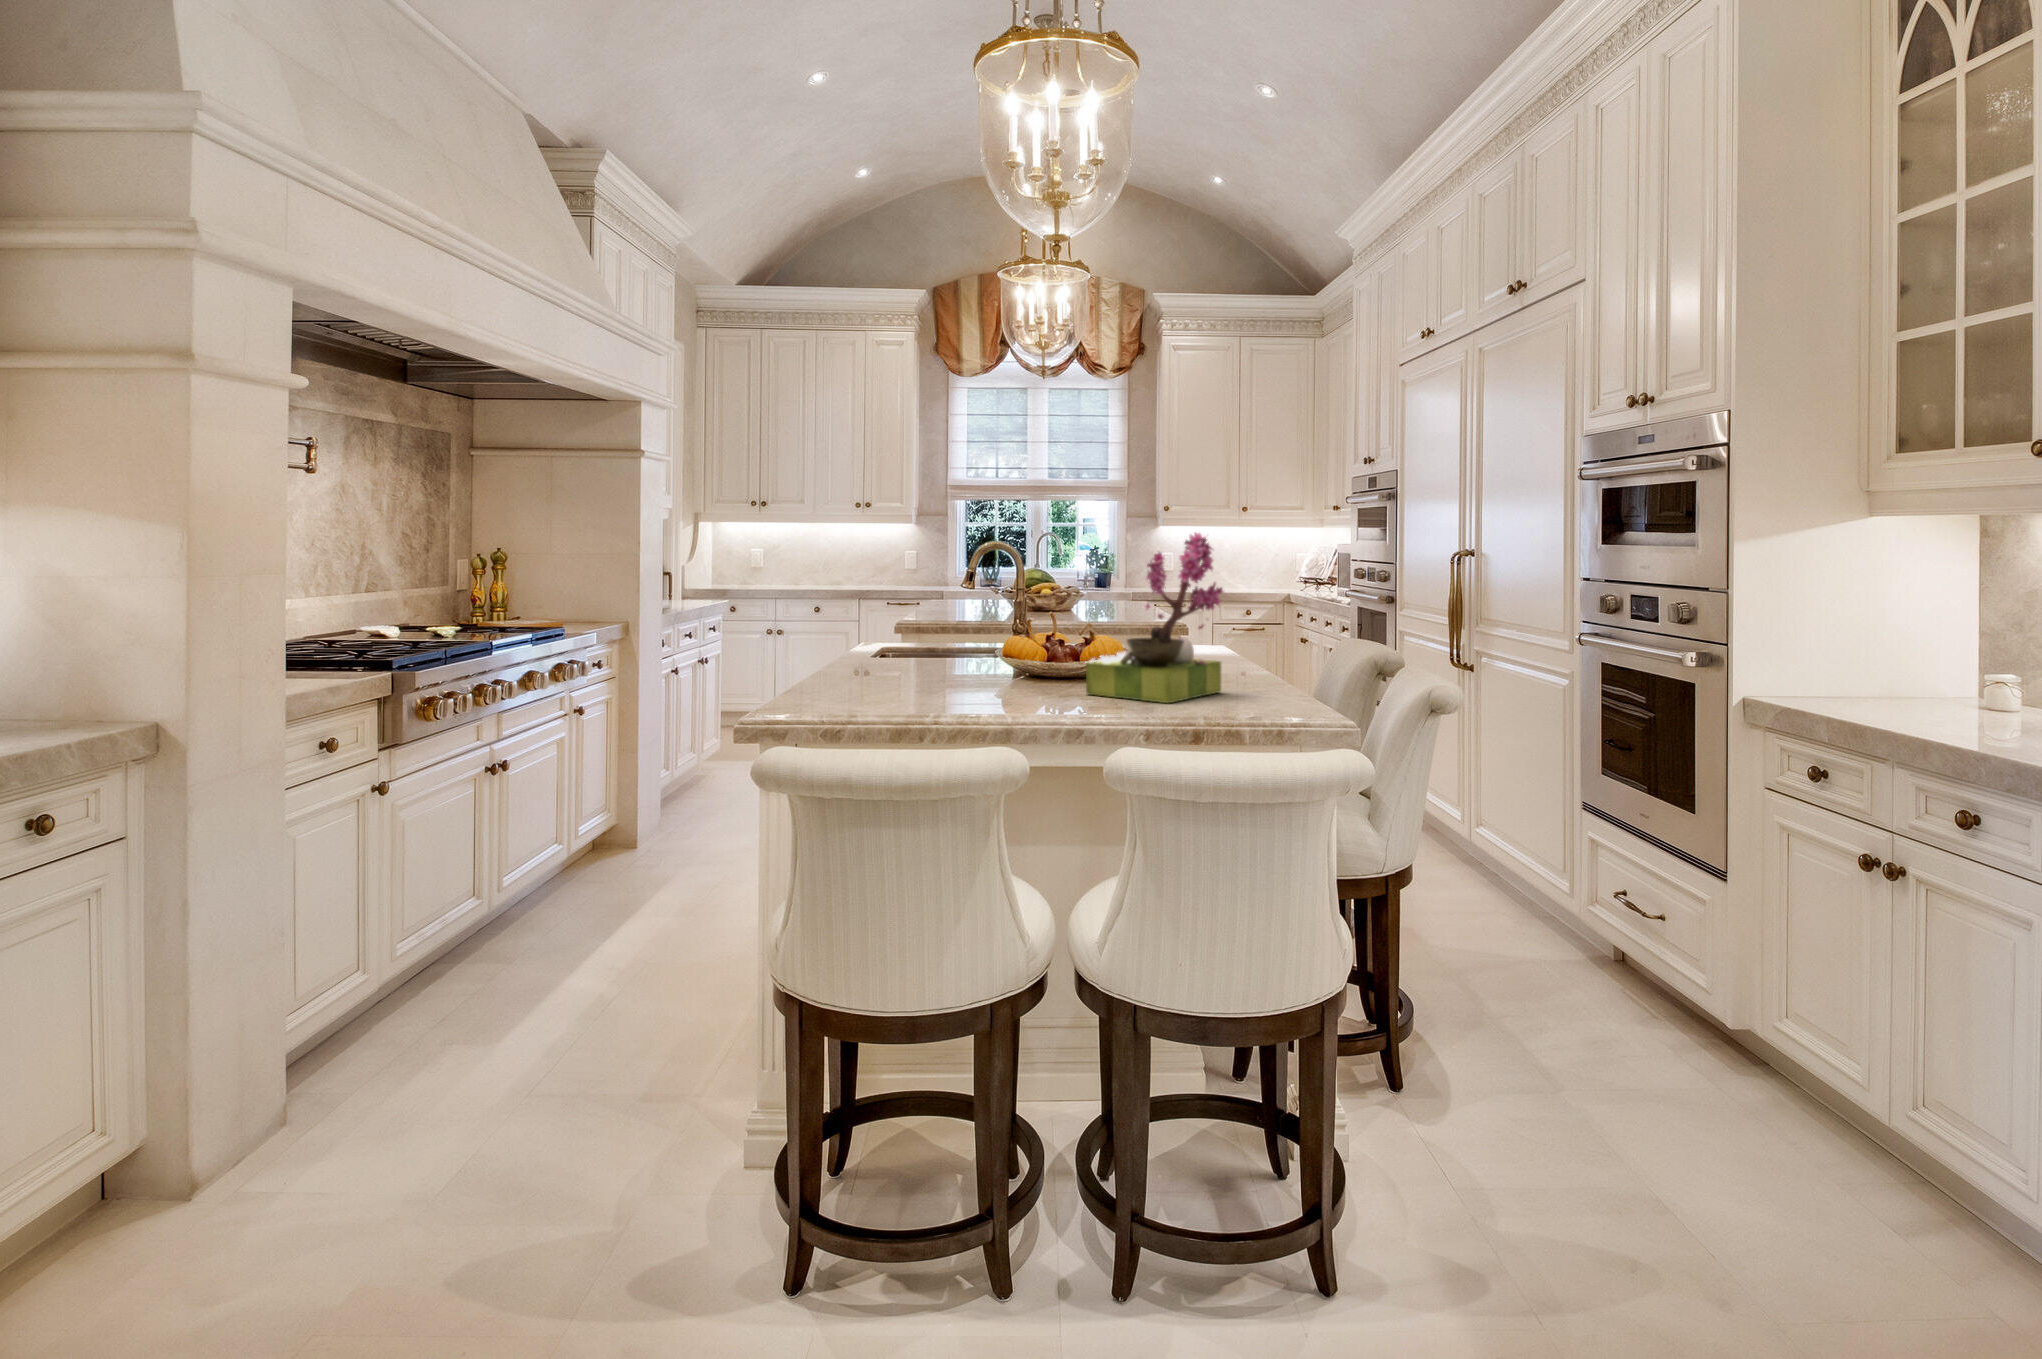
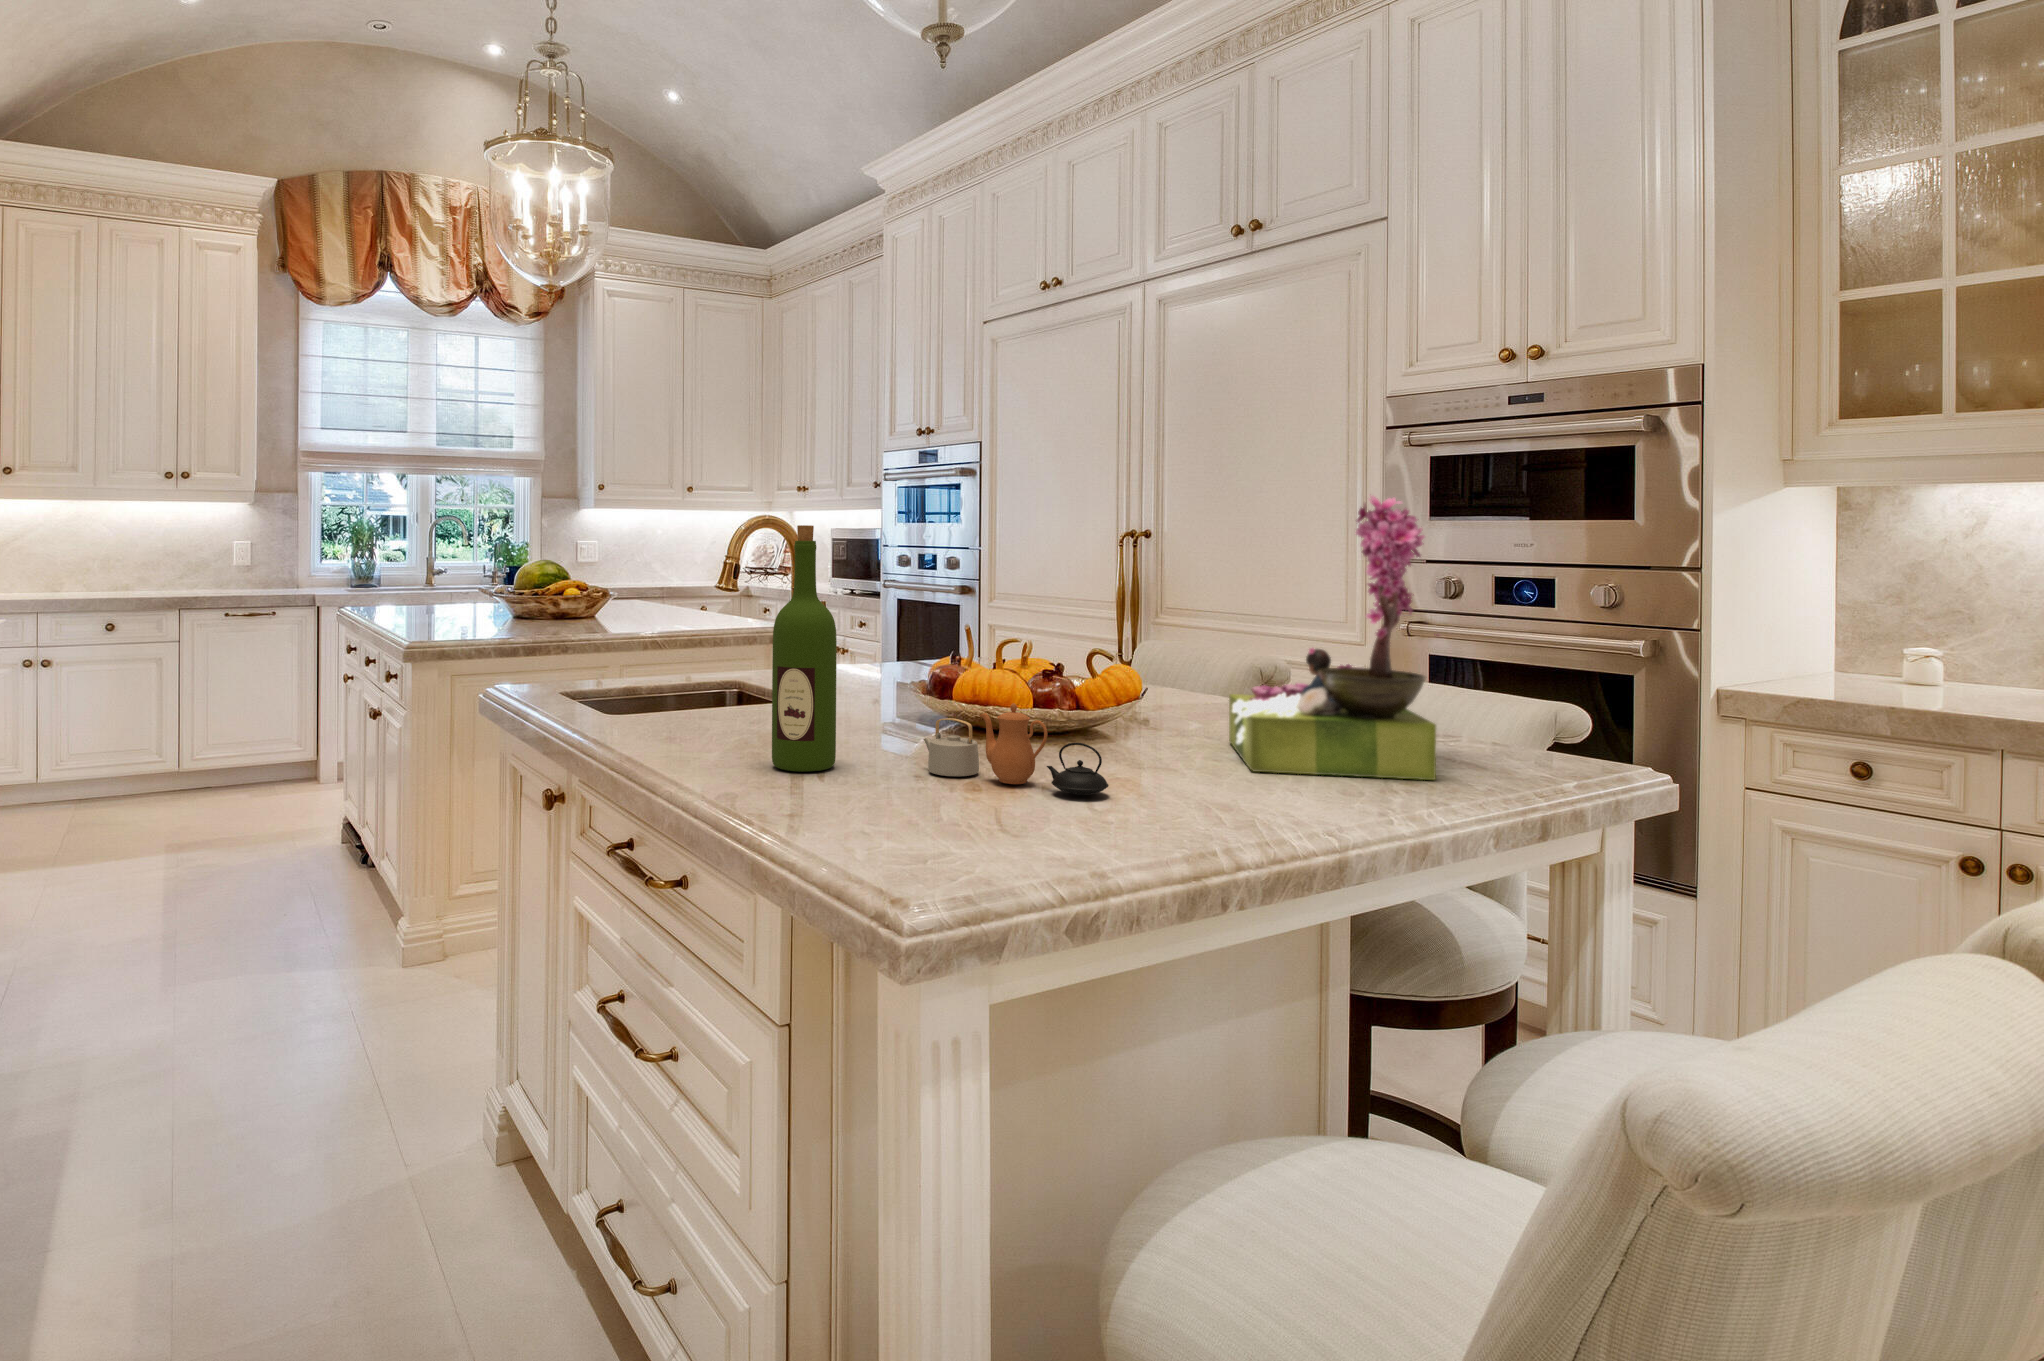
wine bottle: none [860,551,894,680] -> present [772,525,837,772]
teapot: none [922,647,972,694] -> present [923,703,1109,795]

